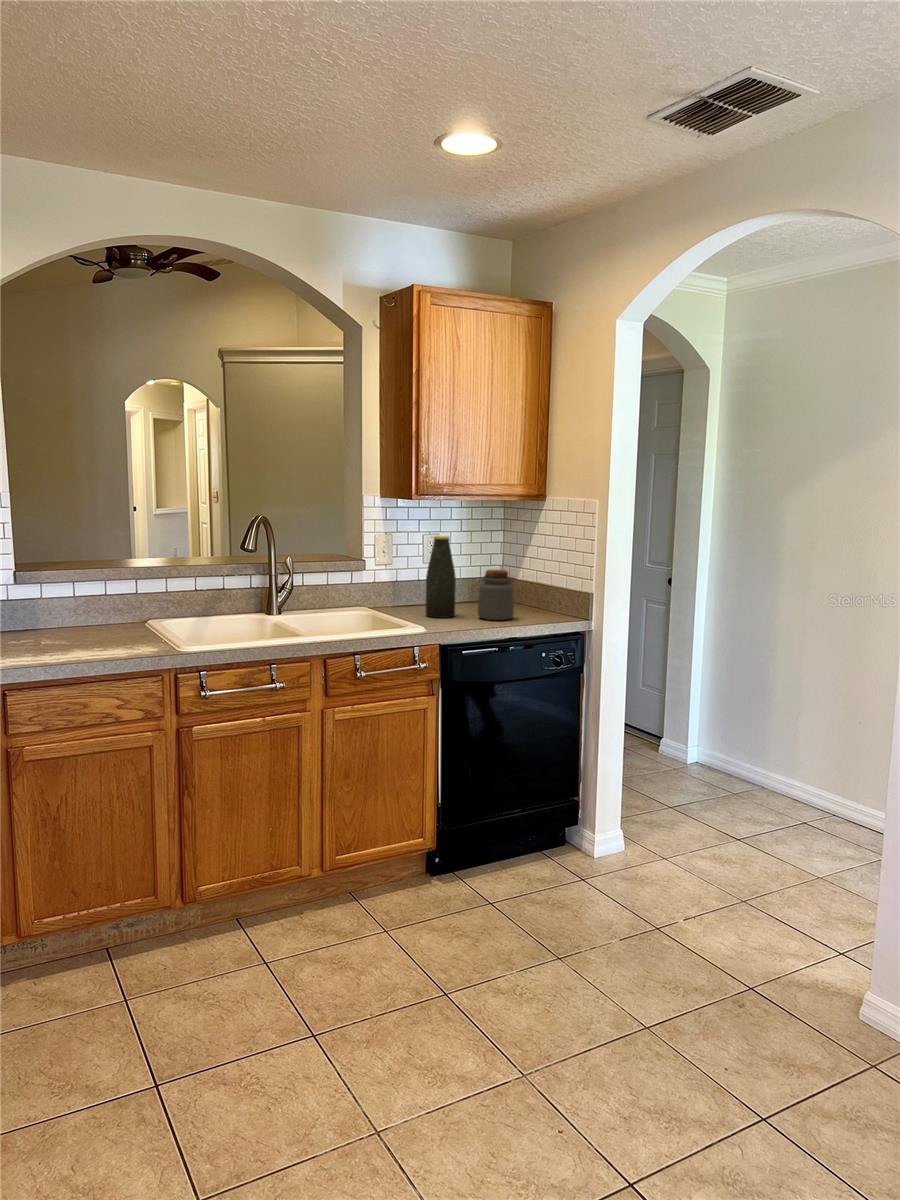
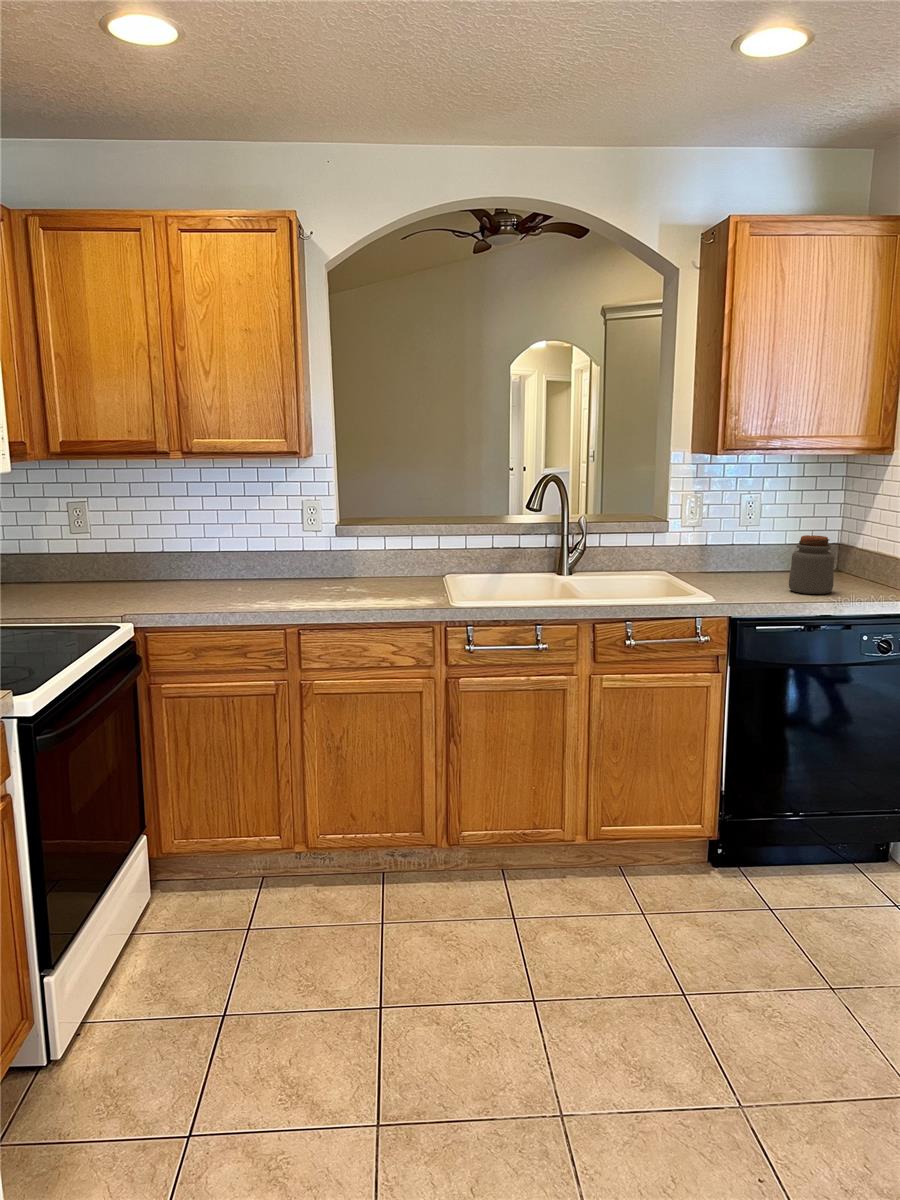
bottle: present [426,536,456,618] -> none [729,496,766,588]

